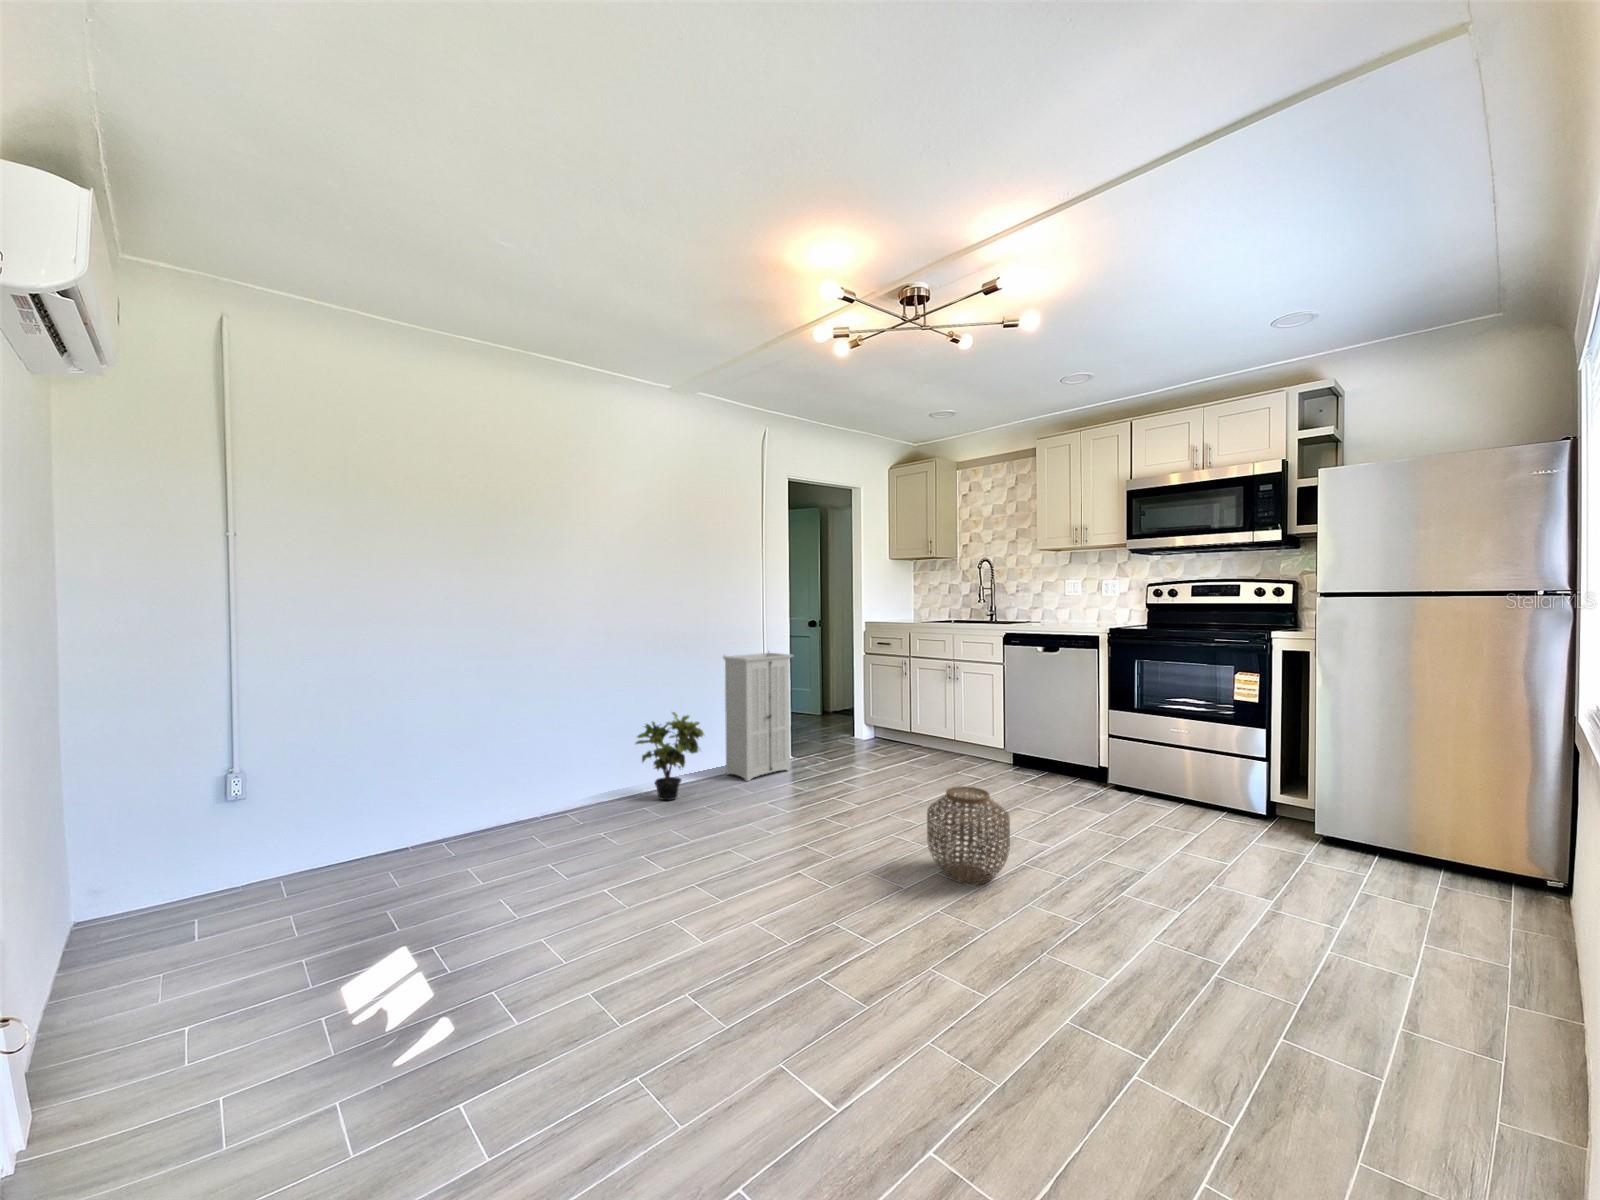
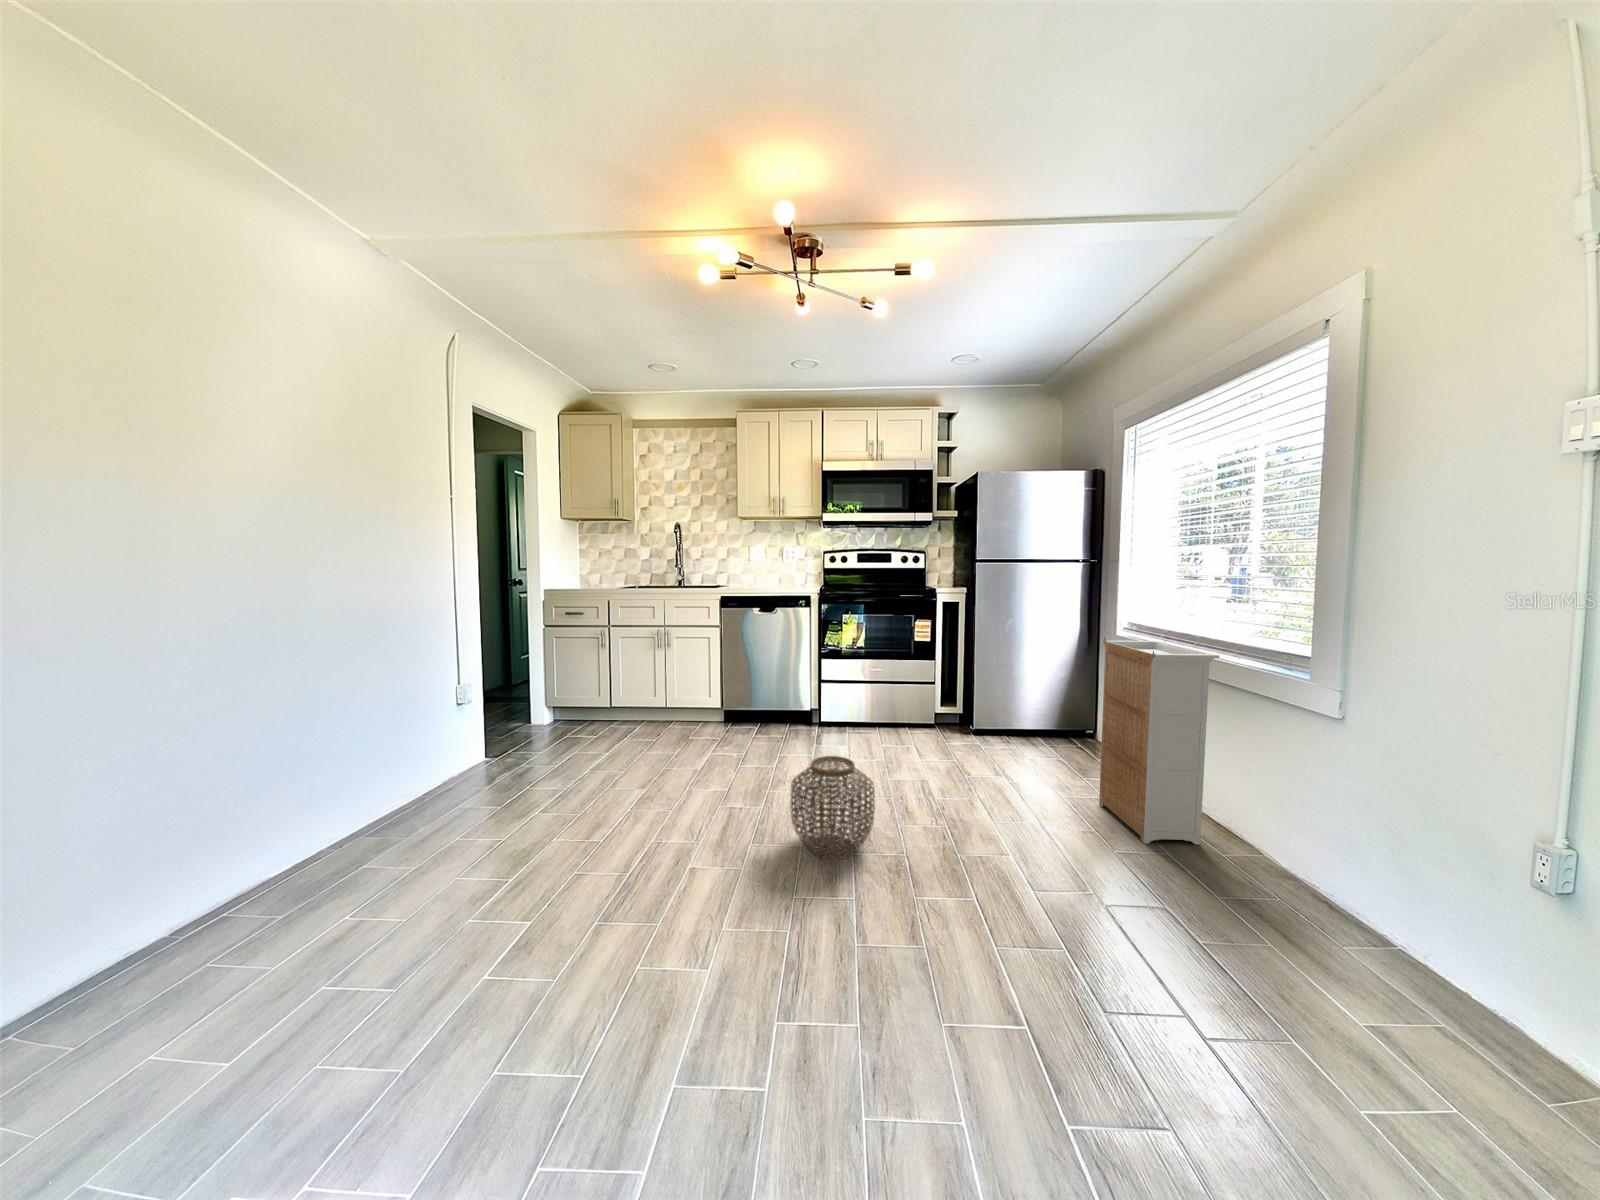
storage cabinet: present [723,651,793,781] -> present [1099,639,1220,845]
potted plant: present [636,712,704,800] -> none [245,743,397,890]

